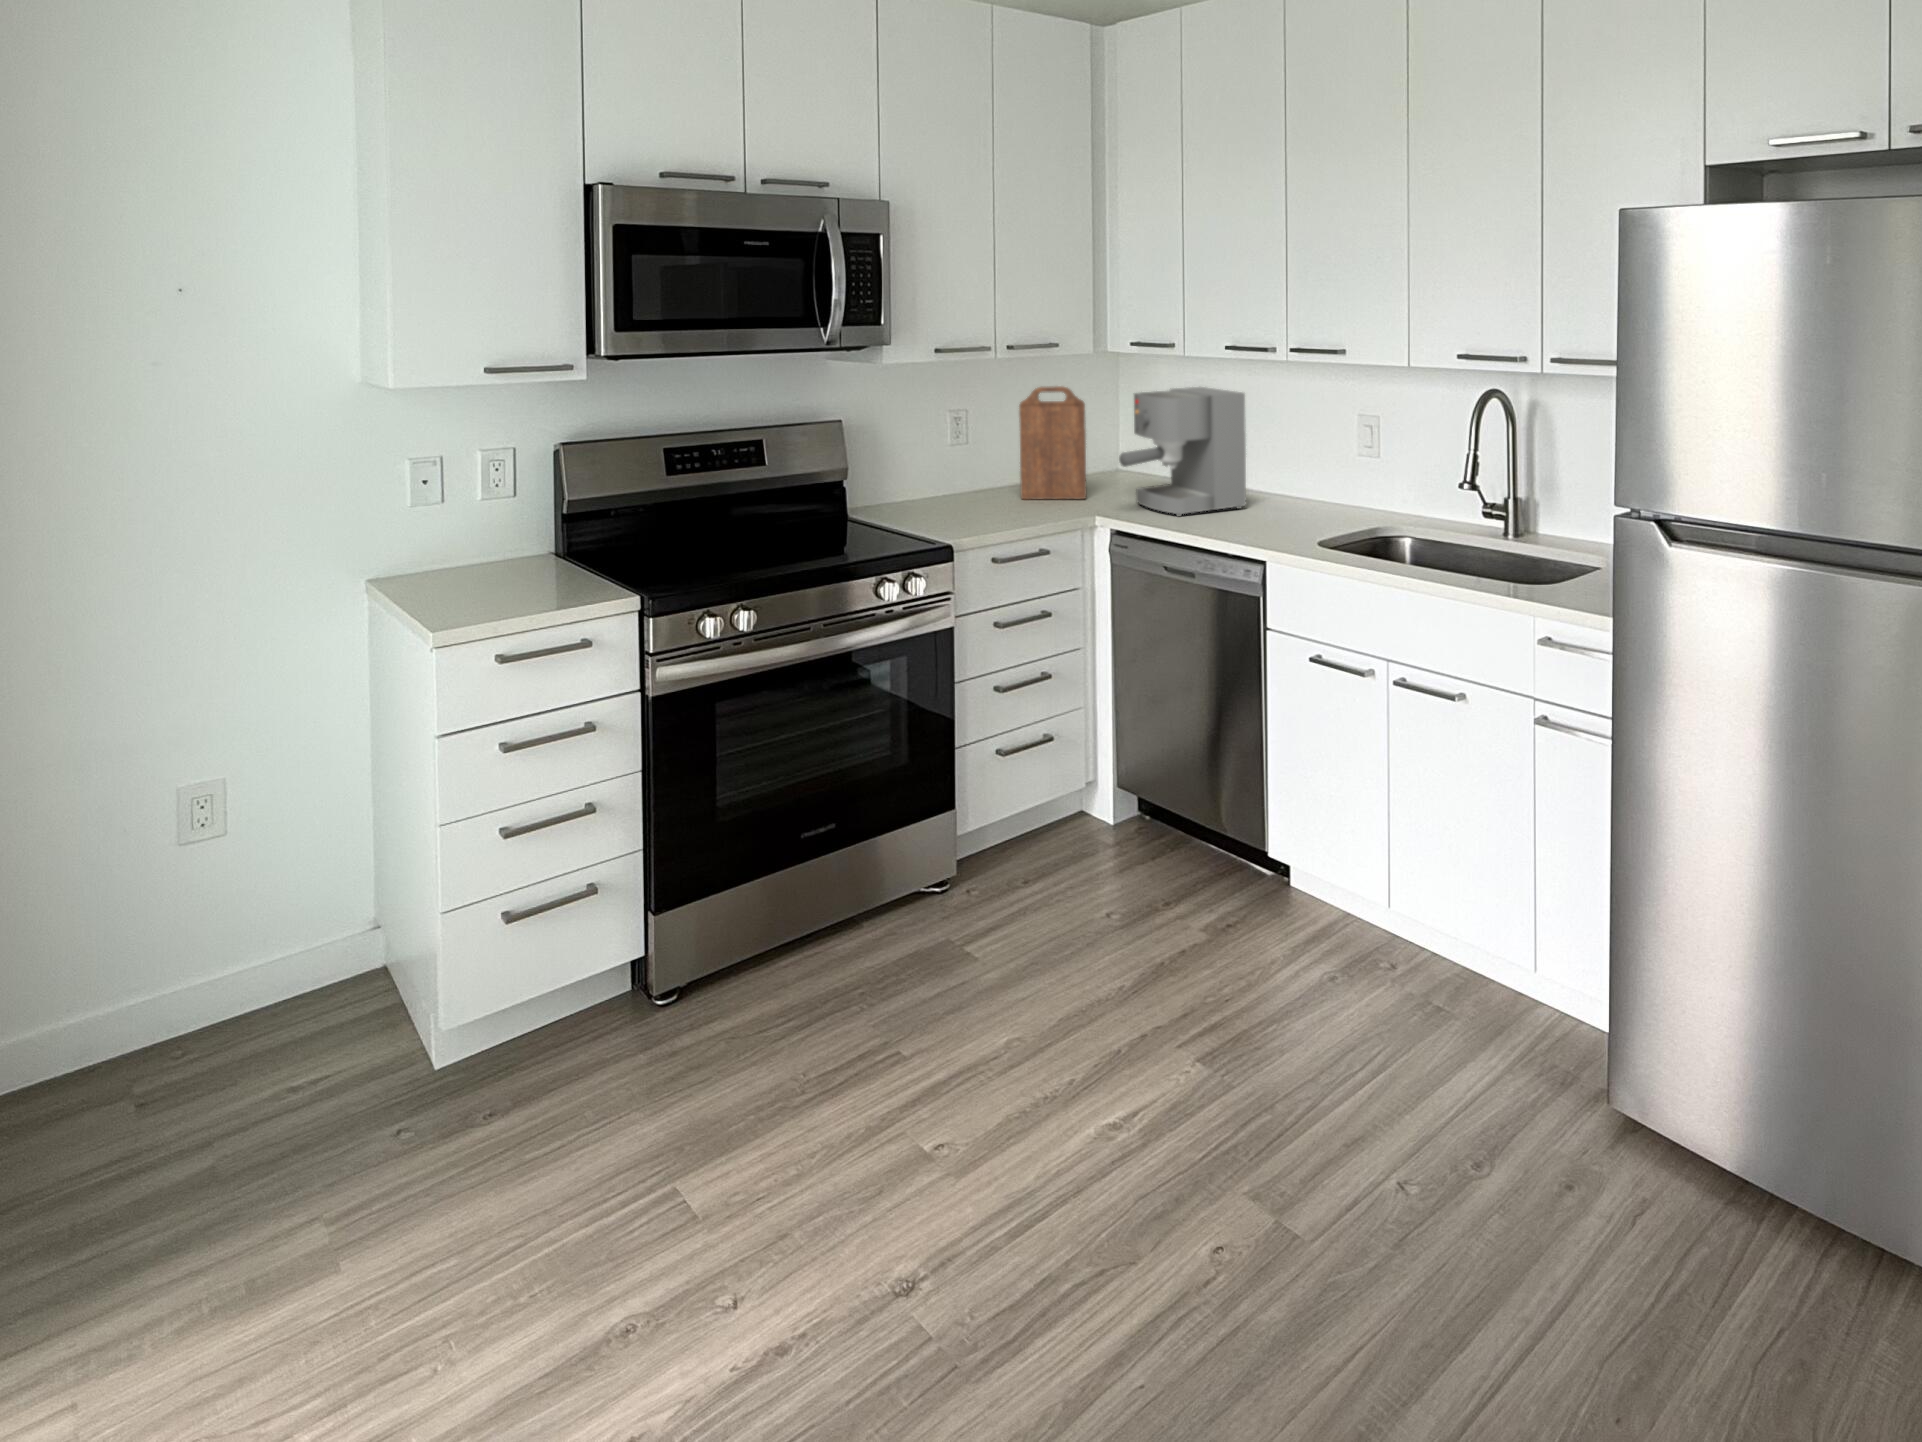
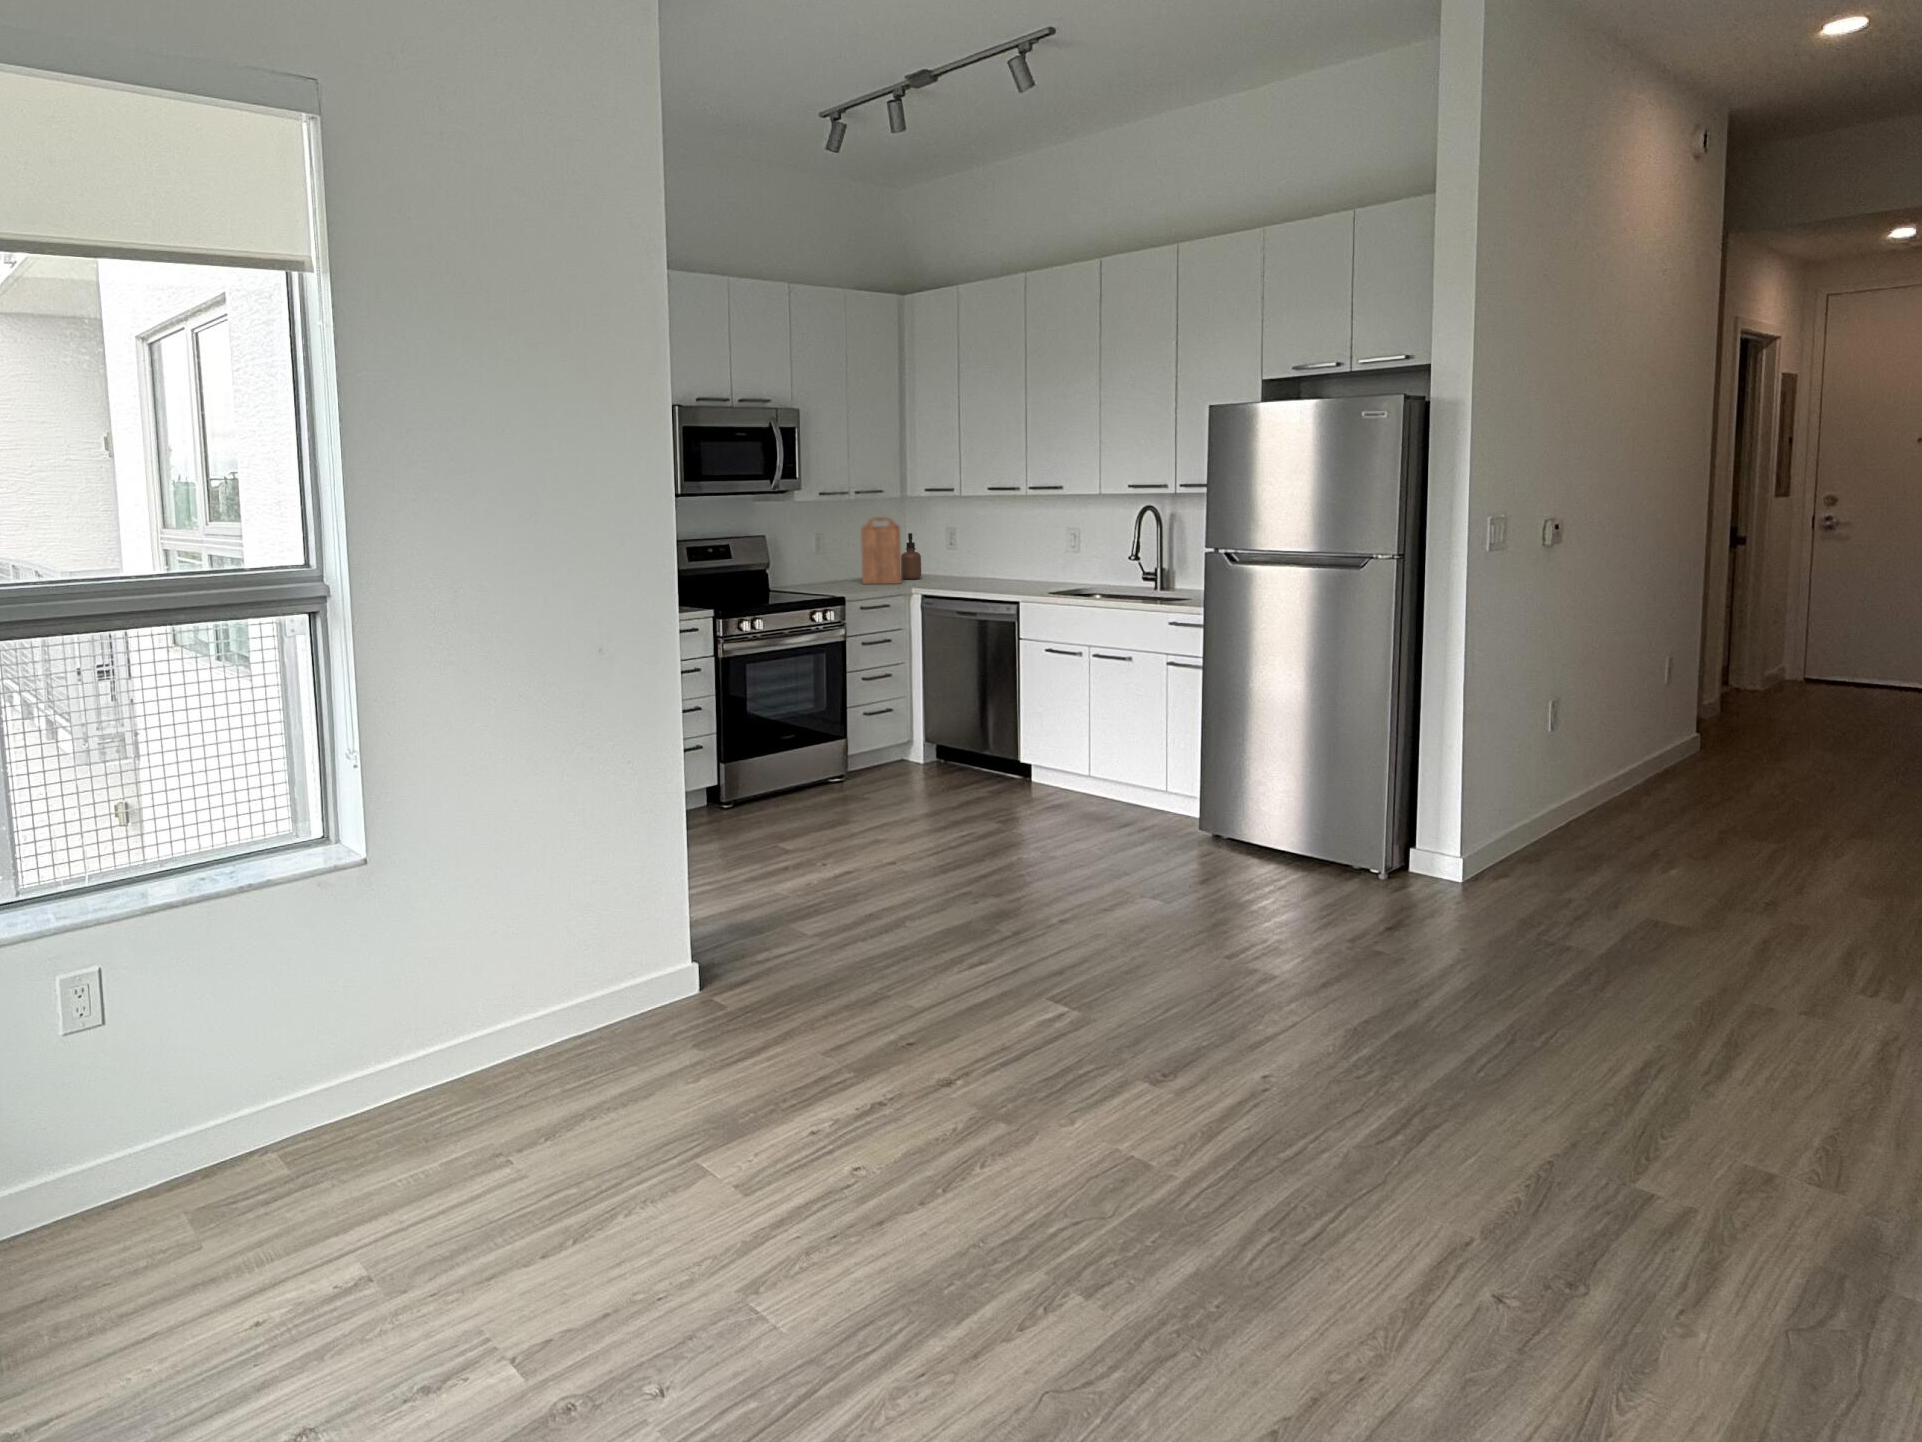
coffee maker: present [1119,387,1246,517] -> none [926,516,1000,588]
soap dispenser: none [1096,409,1128,486] -> present [901,533,921,579]

